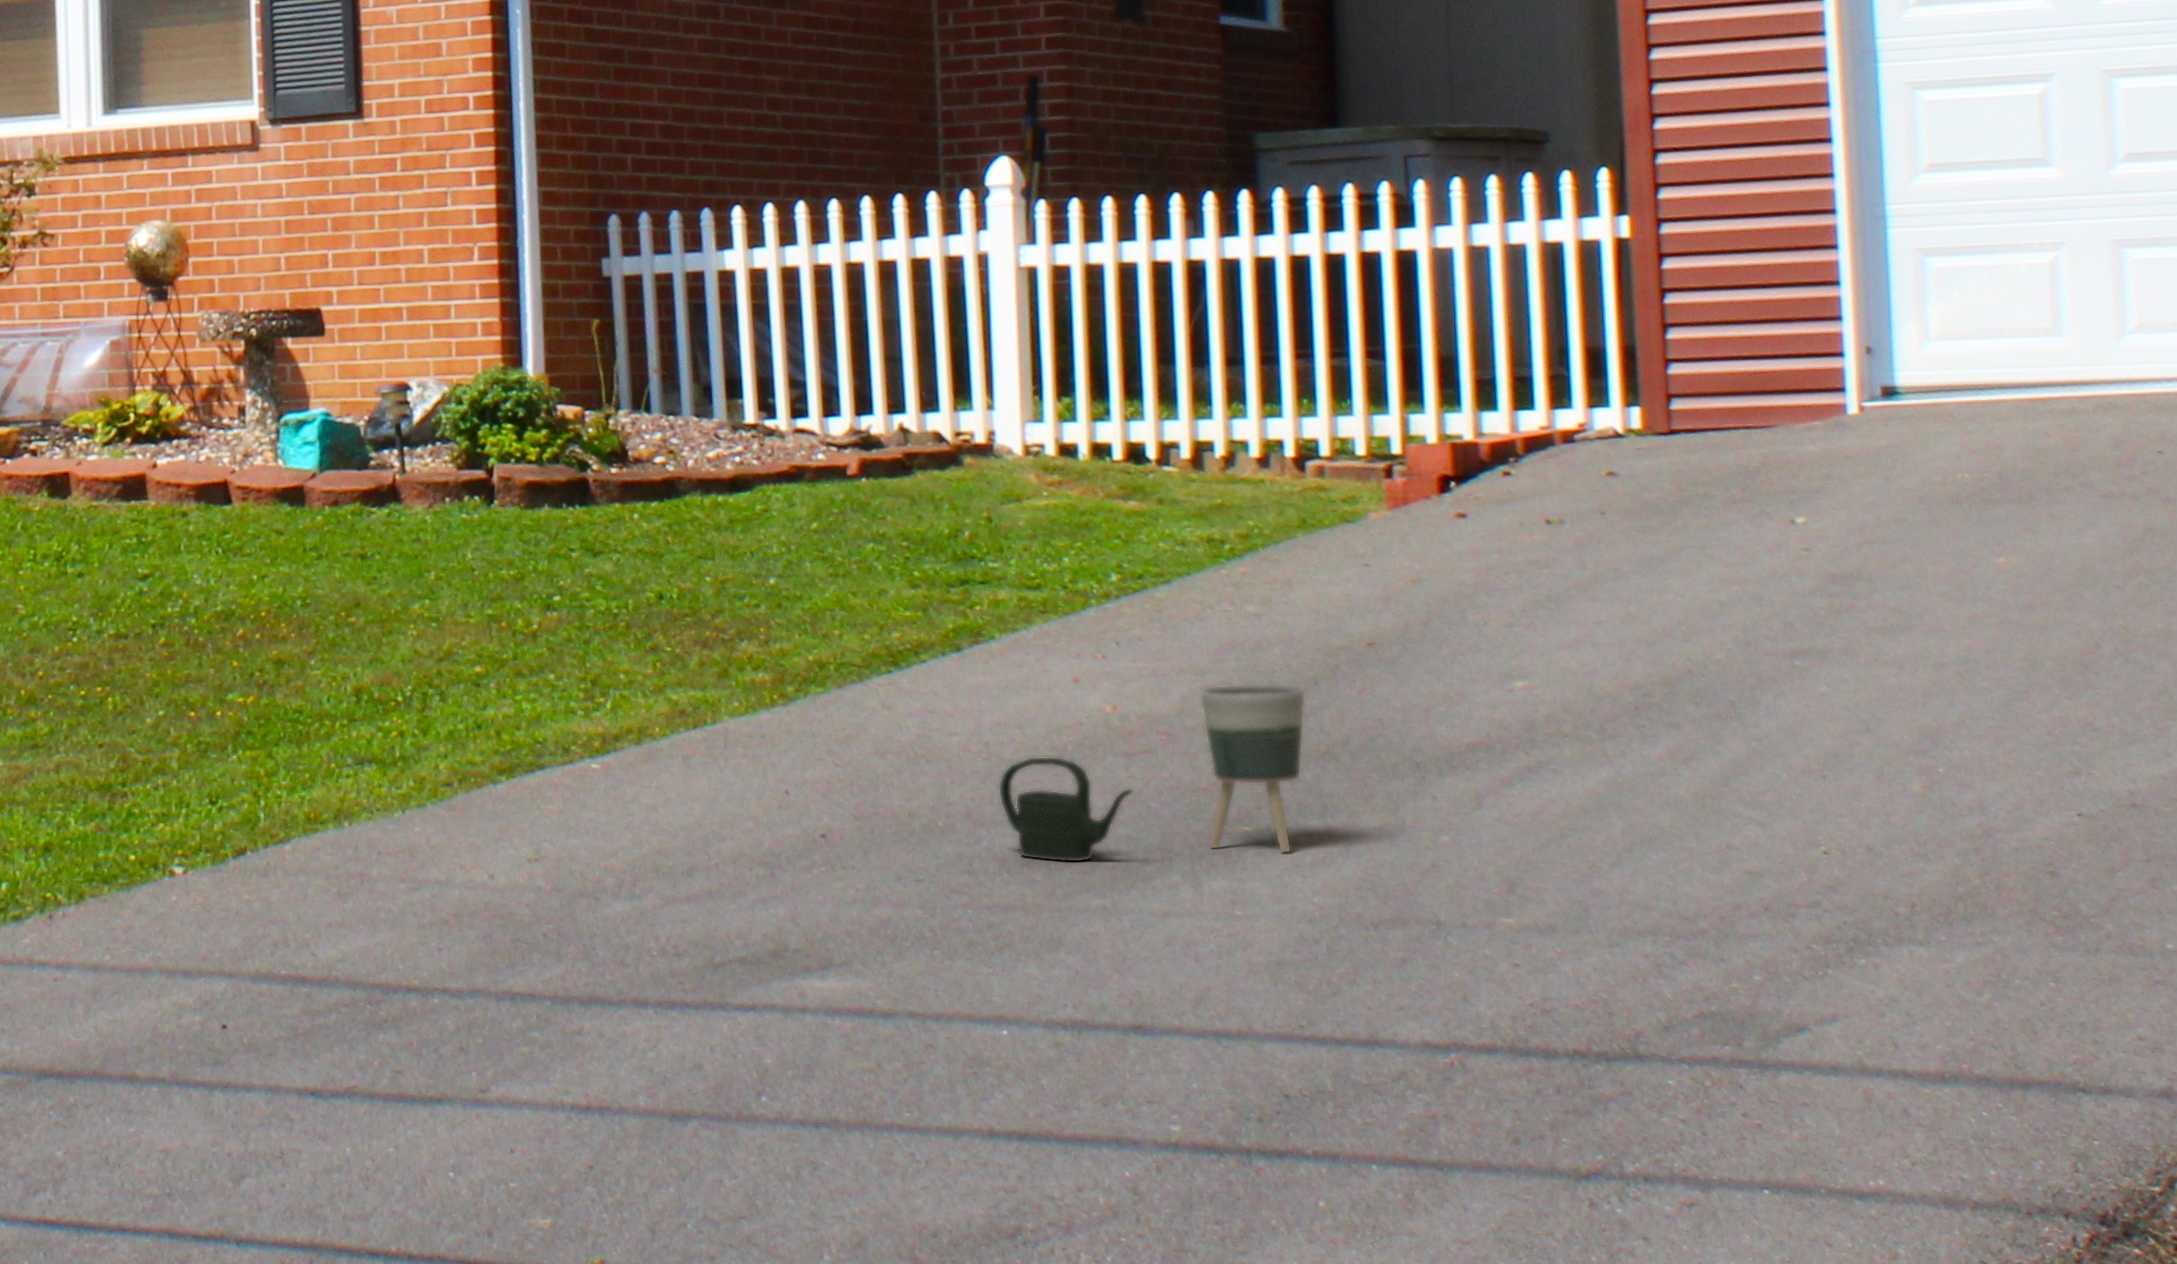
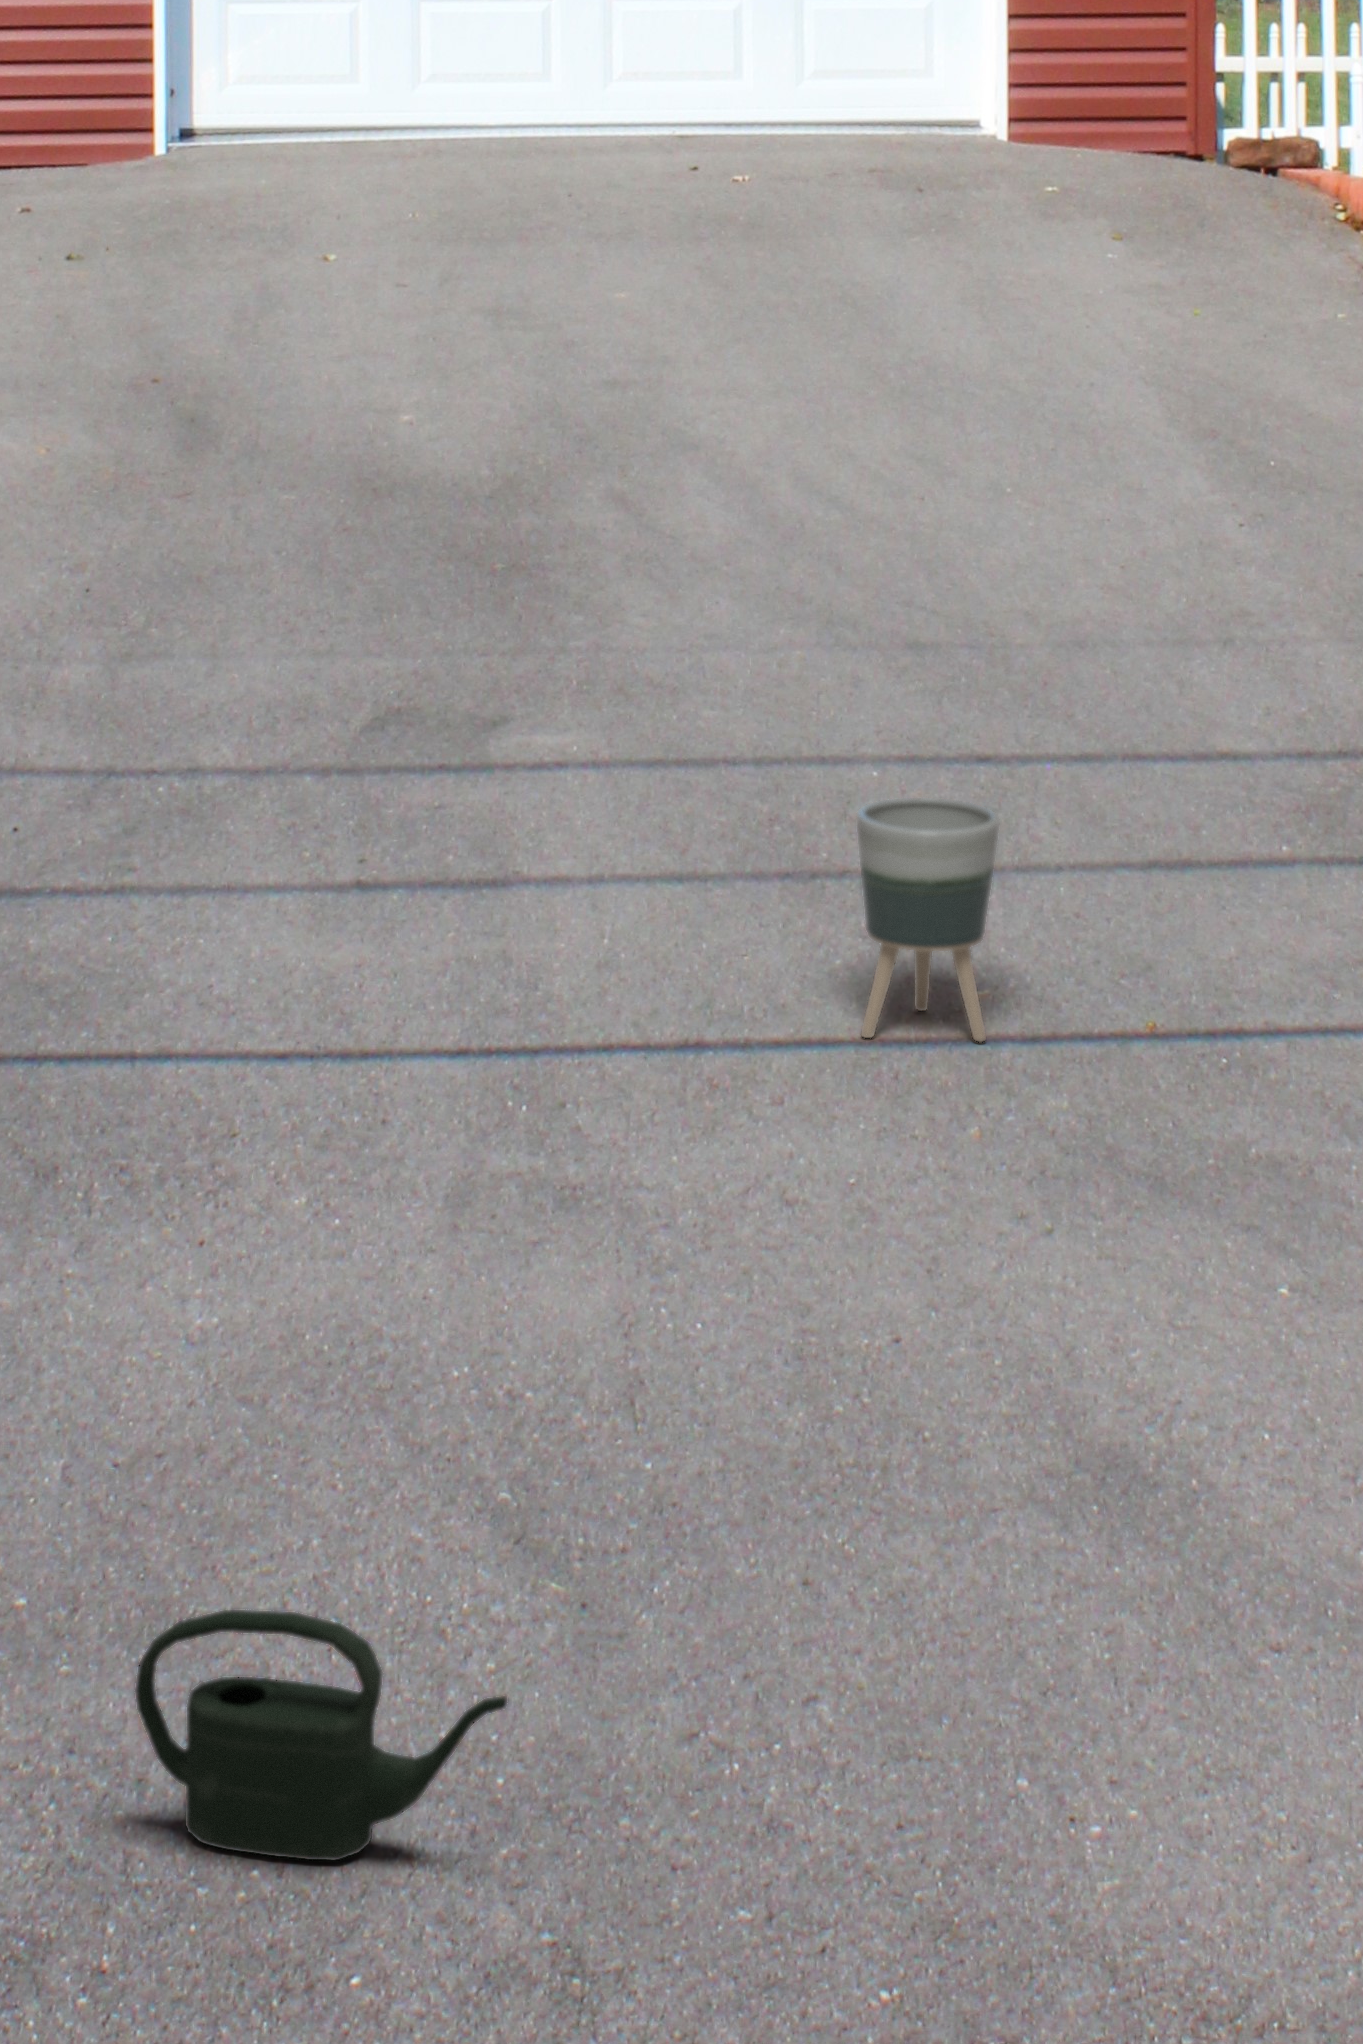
watering can: present [1000,758,1131,861] -> present [136,1610,507,1860]

